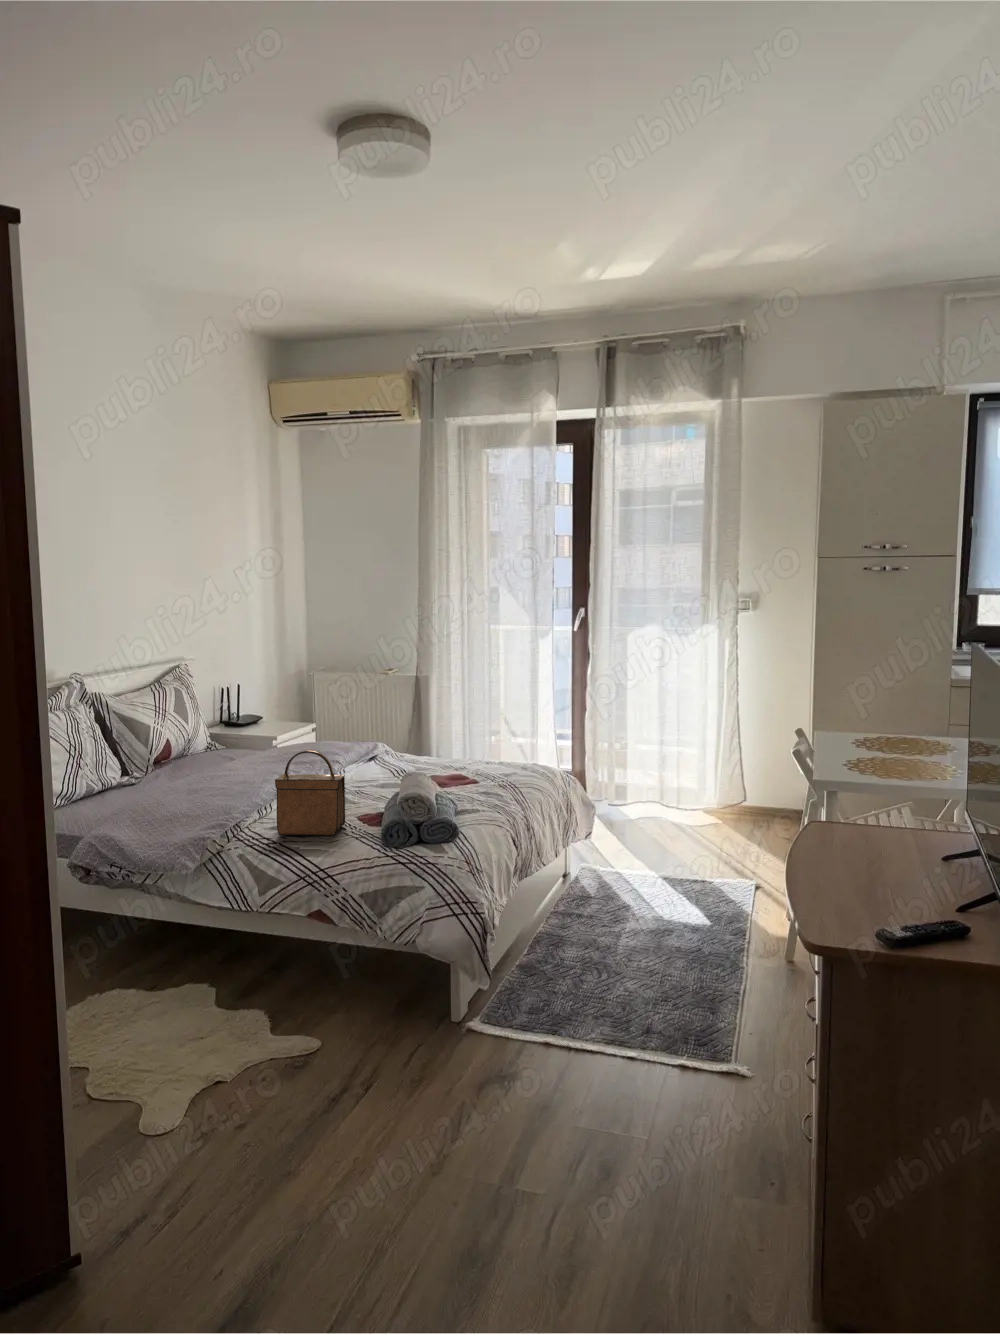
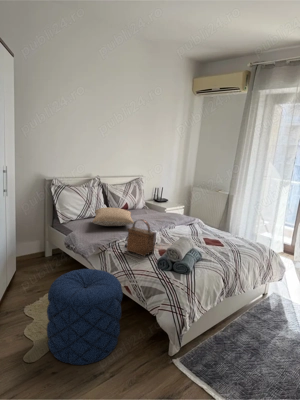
pillow: none [111,749,251,799] -> present [92,207,134,226]
pouf: none [158,885,340,1108] -> present [47,269,123,365]

